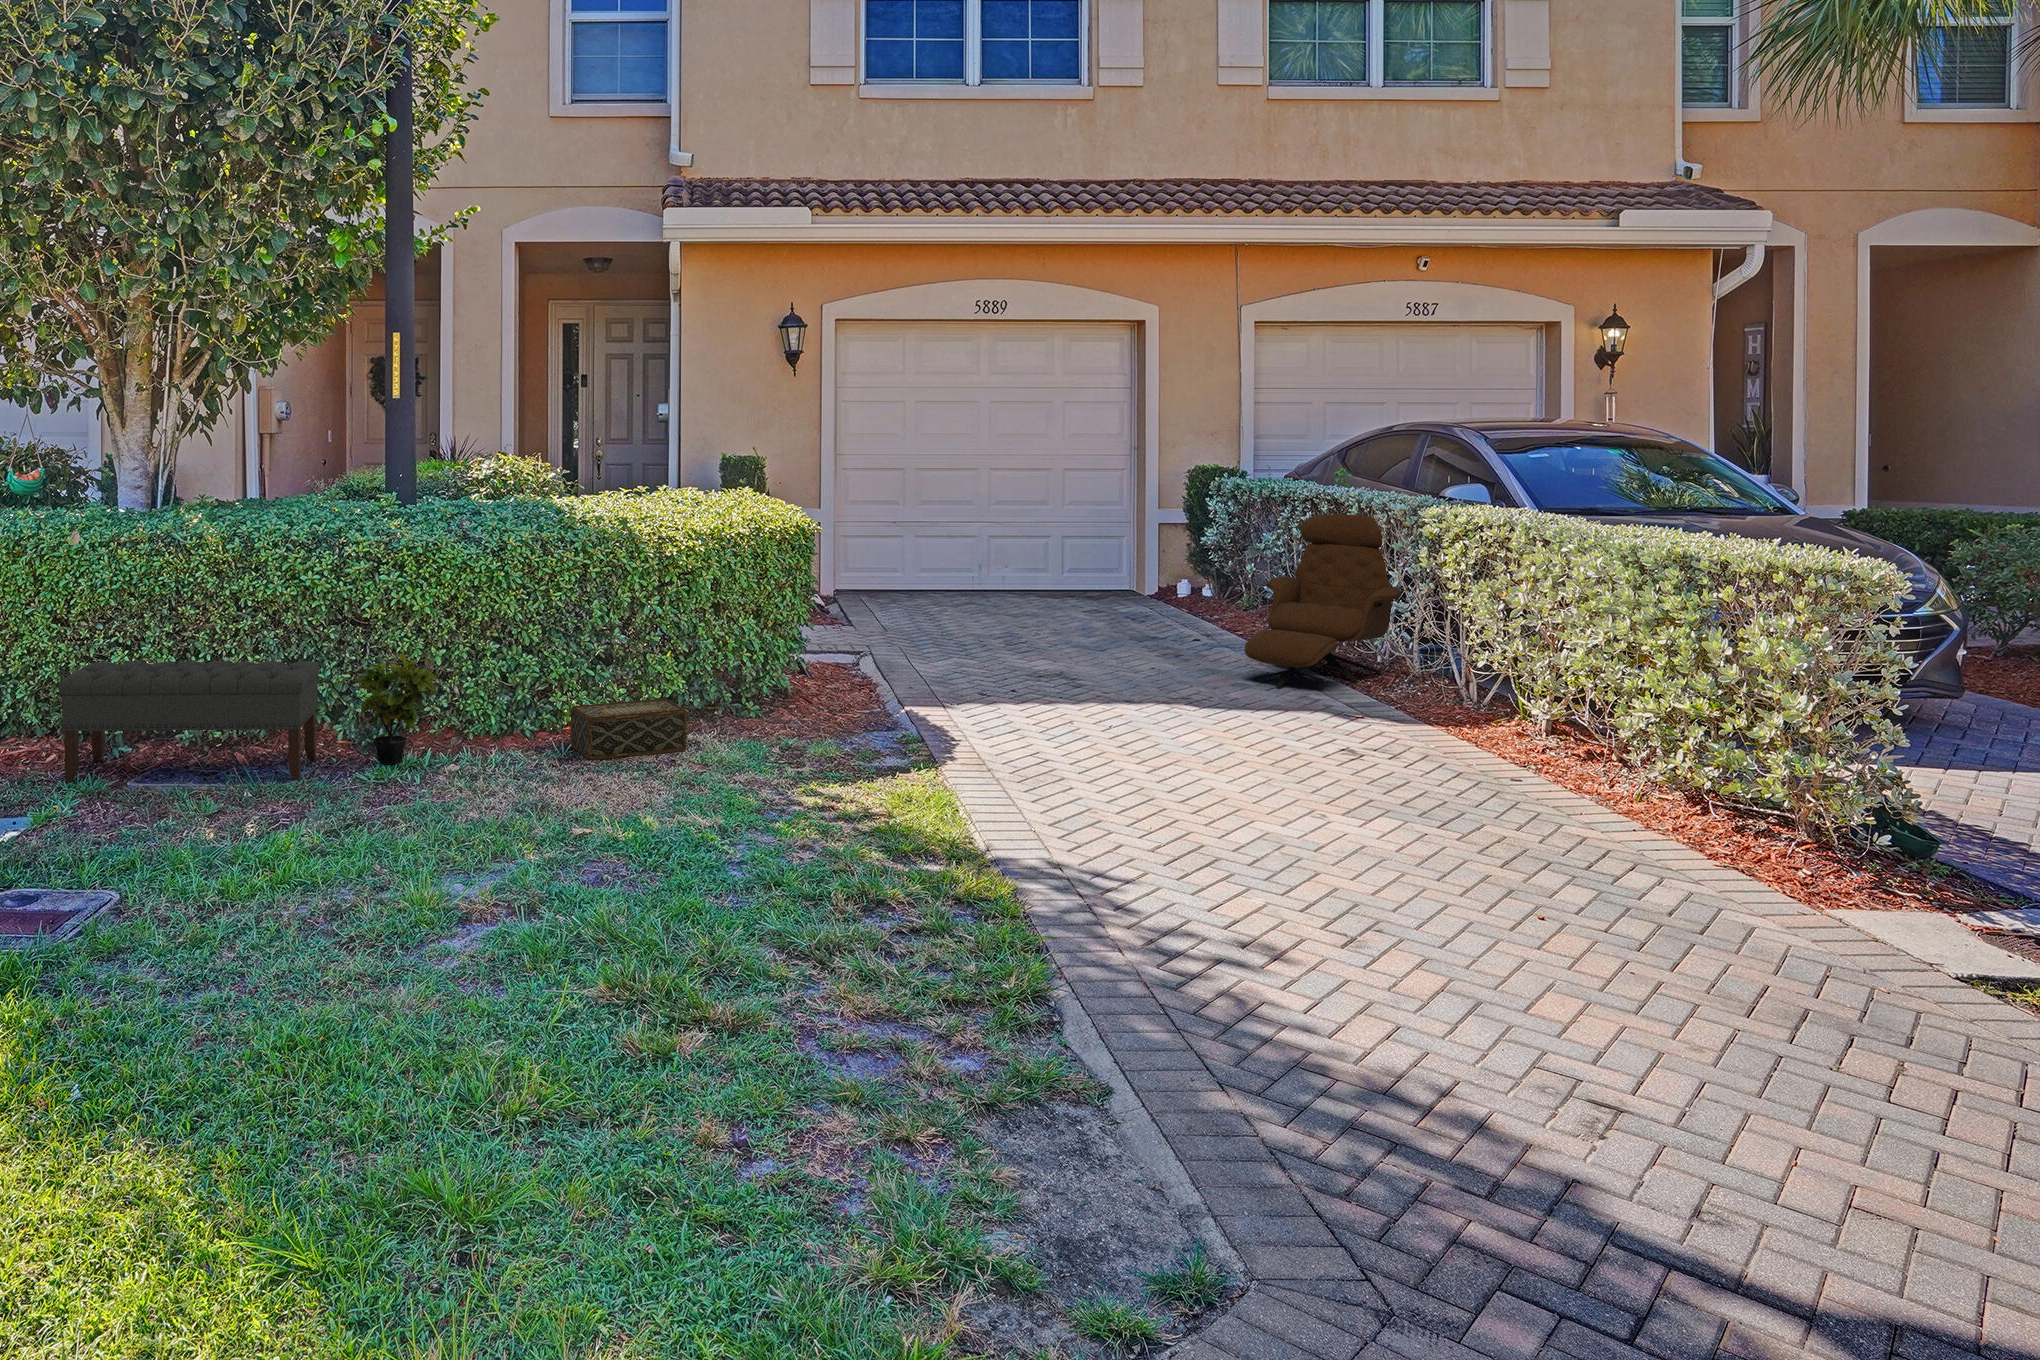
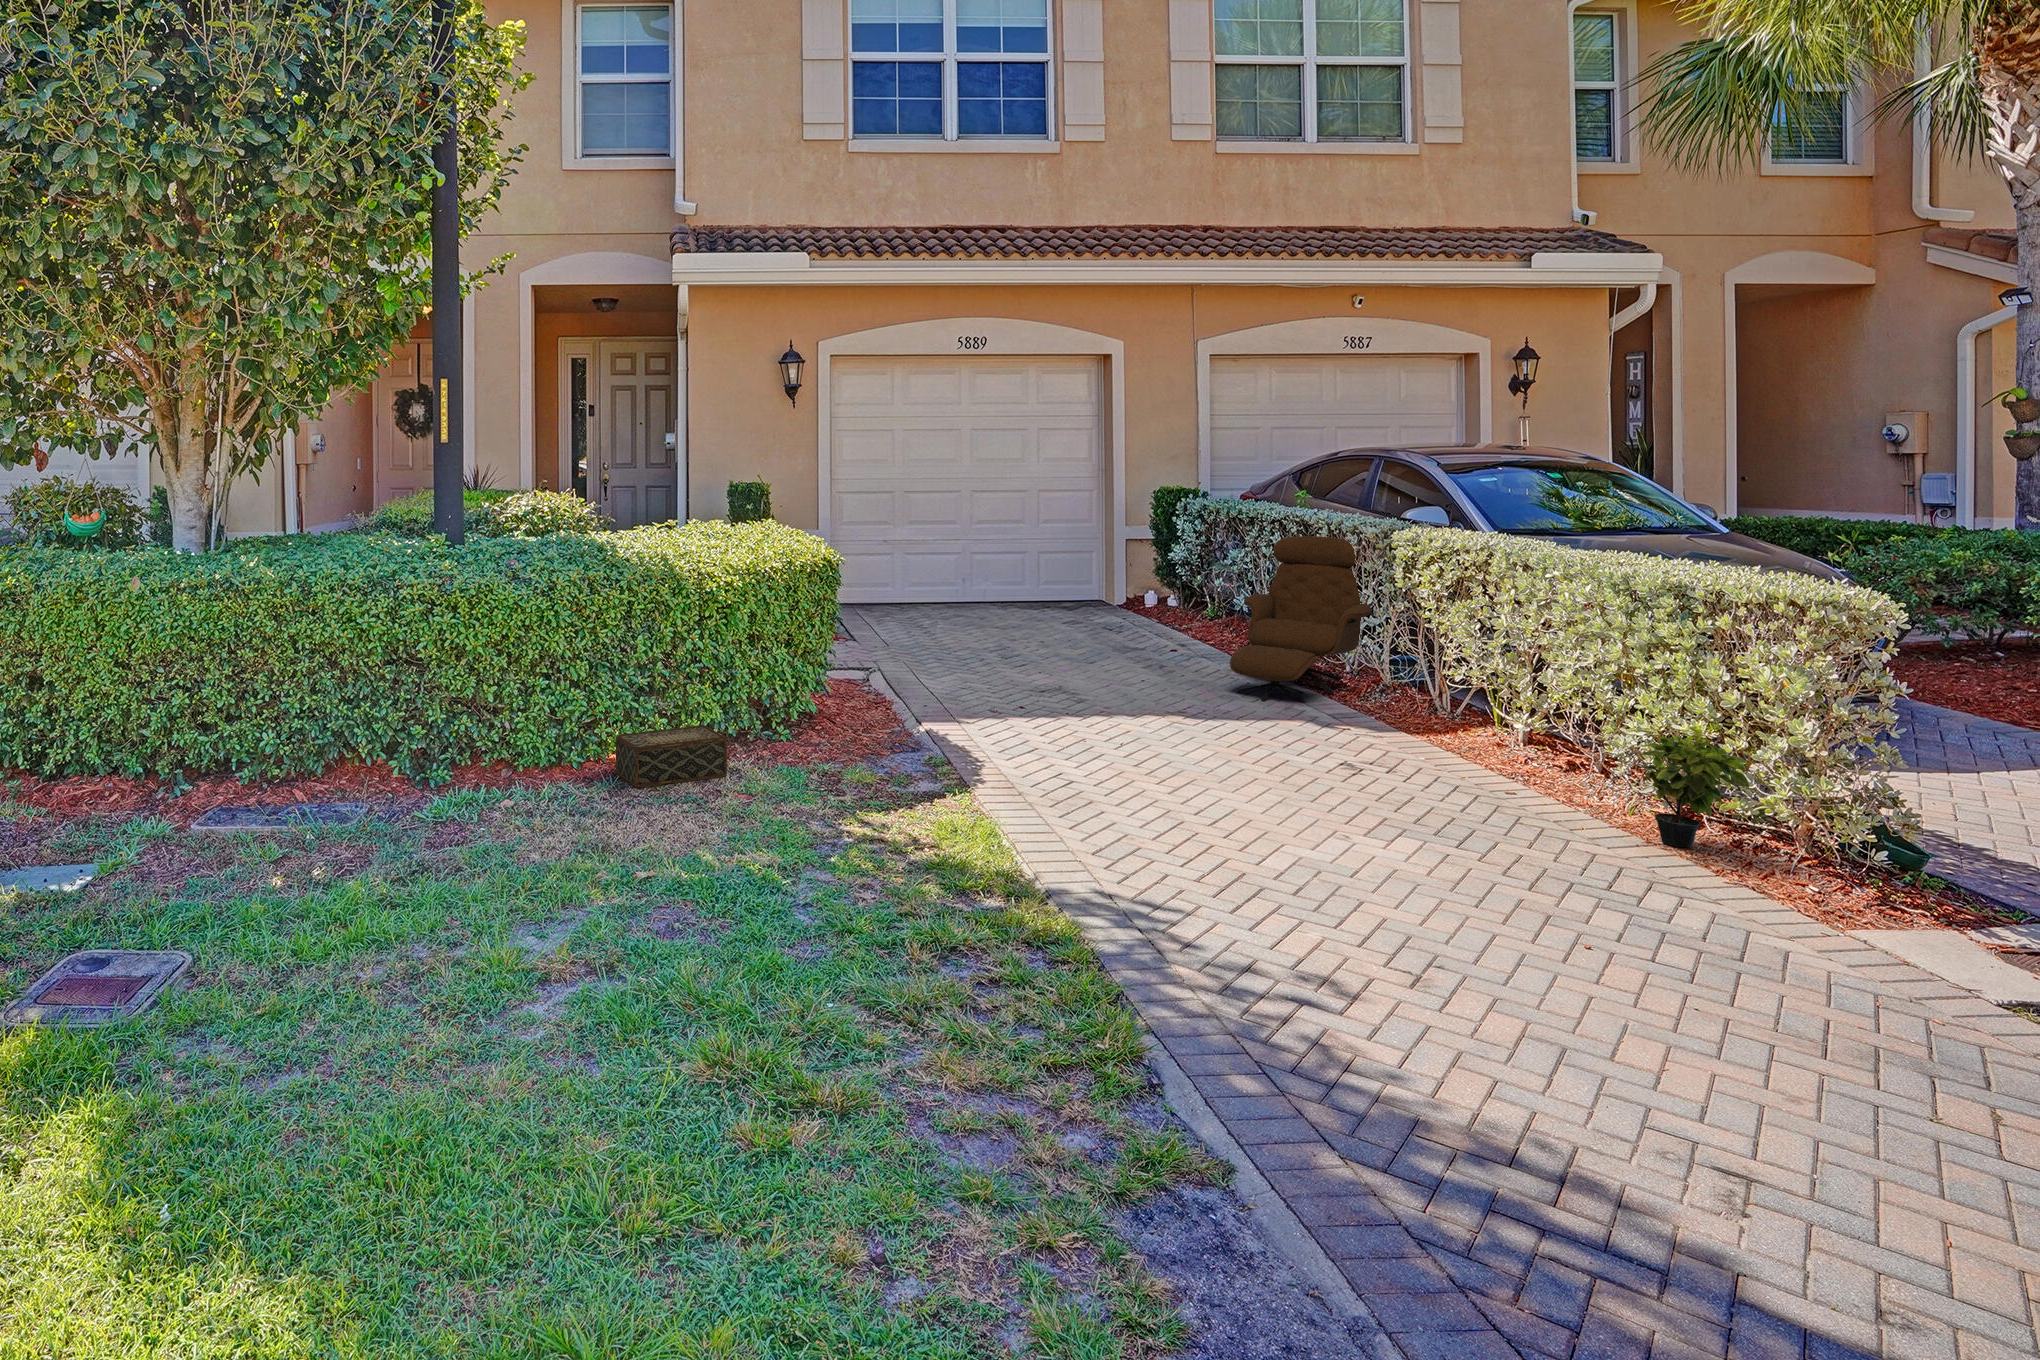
potted plant: present [355,654,438,764] -> present [1640,730,1749,848]
bench: present [58,661,320,782] -> none [124,697,376,821]

